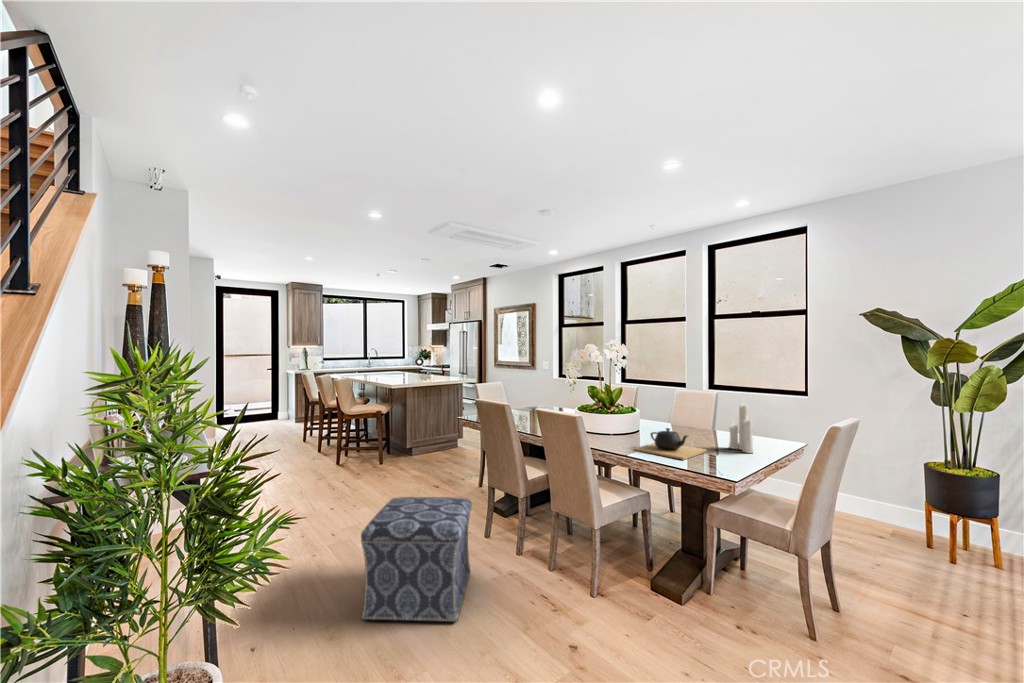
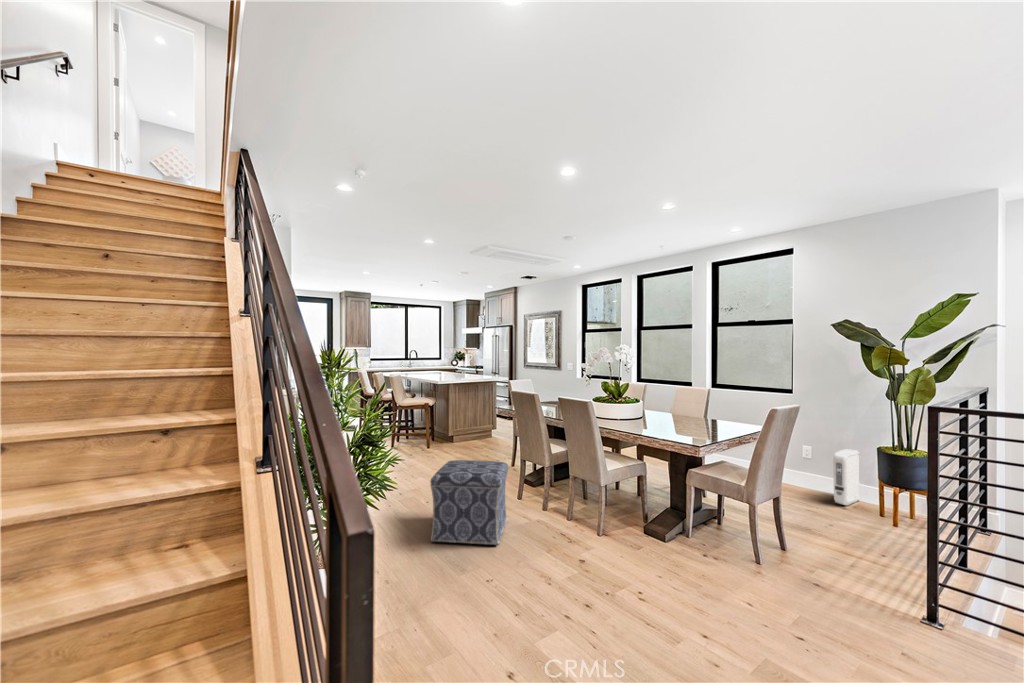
candle: present [729,404,754,453] -> none [709,388,728,432]
teapot: present [635,428,707,460] -> none [634,412,691,434]
air purifier: none [864,463,893,532] -> present [833,449,861,505]

